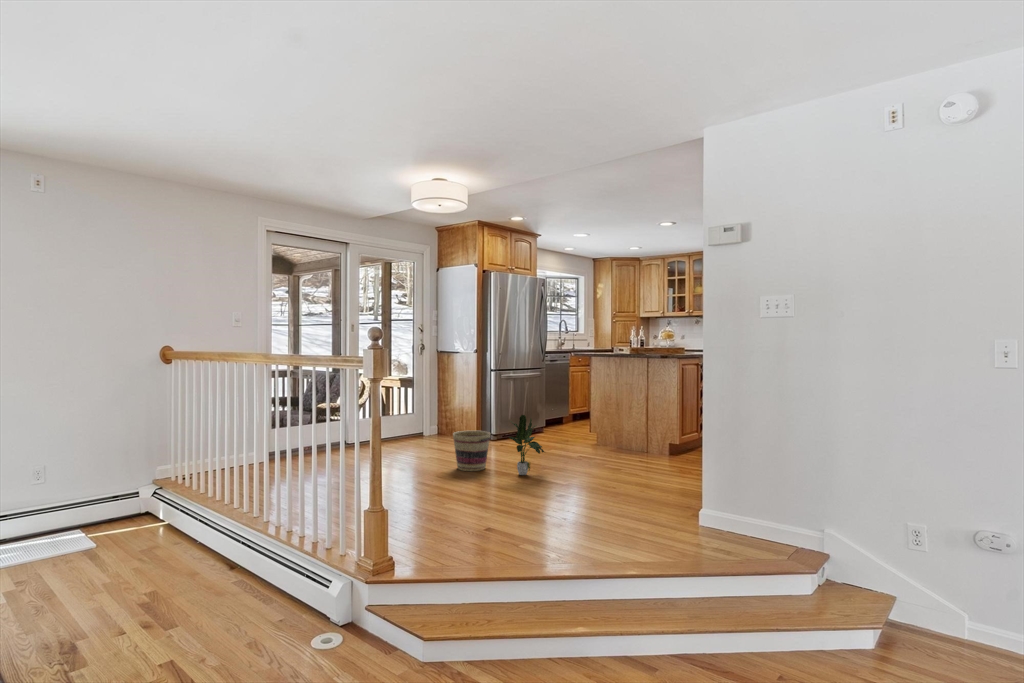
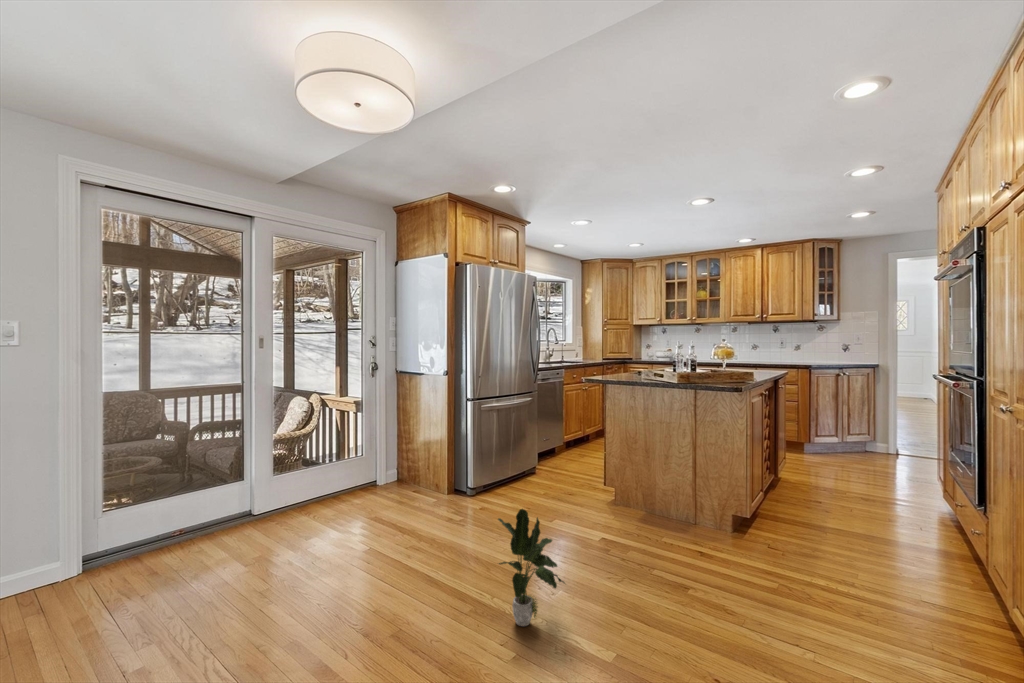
basket: present [453,431,490,471] -> none [396,521,463,609]

